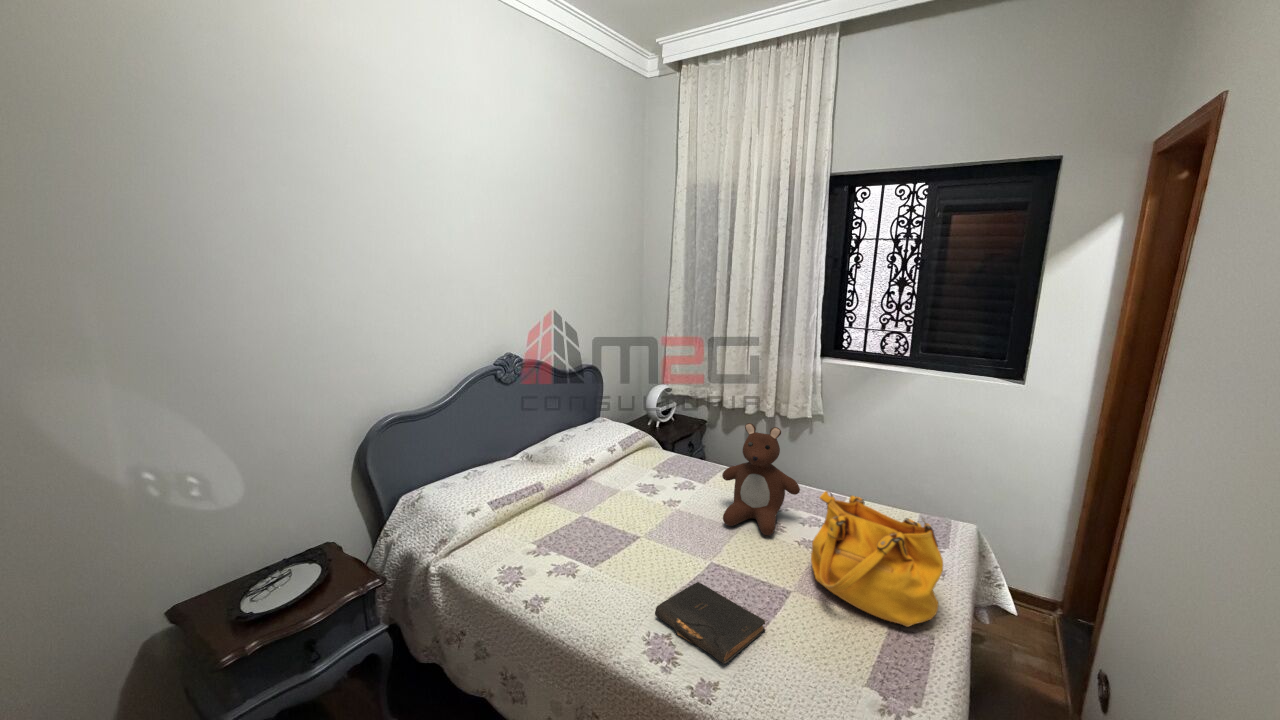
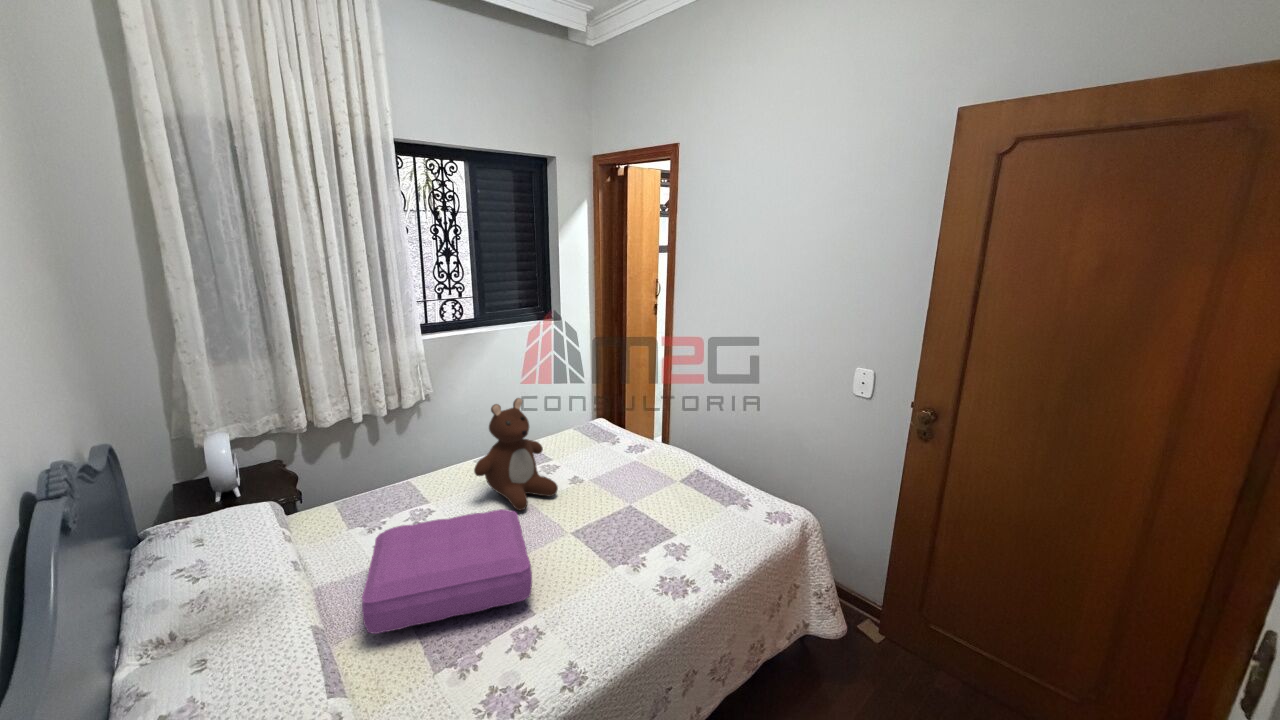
pillow: none [554,468,680,555] -> present [362,509,532,634]
handbag: present [811,491,943,627] -> none [602,407,687,491]
book: present [655,582,765,664] -> none [605,522,701,581]

